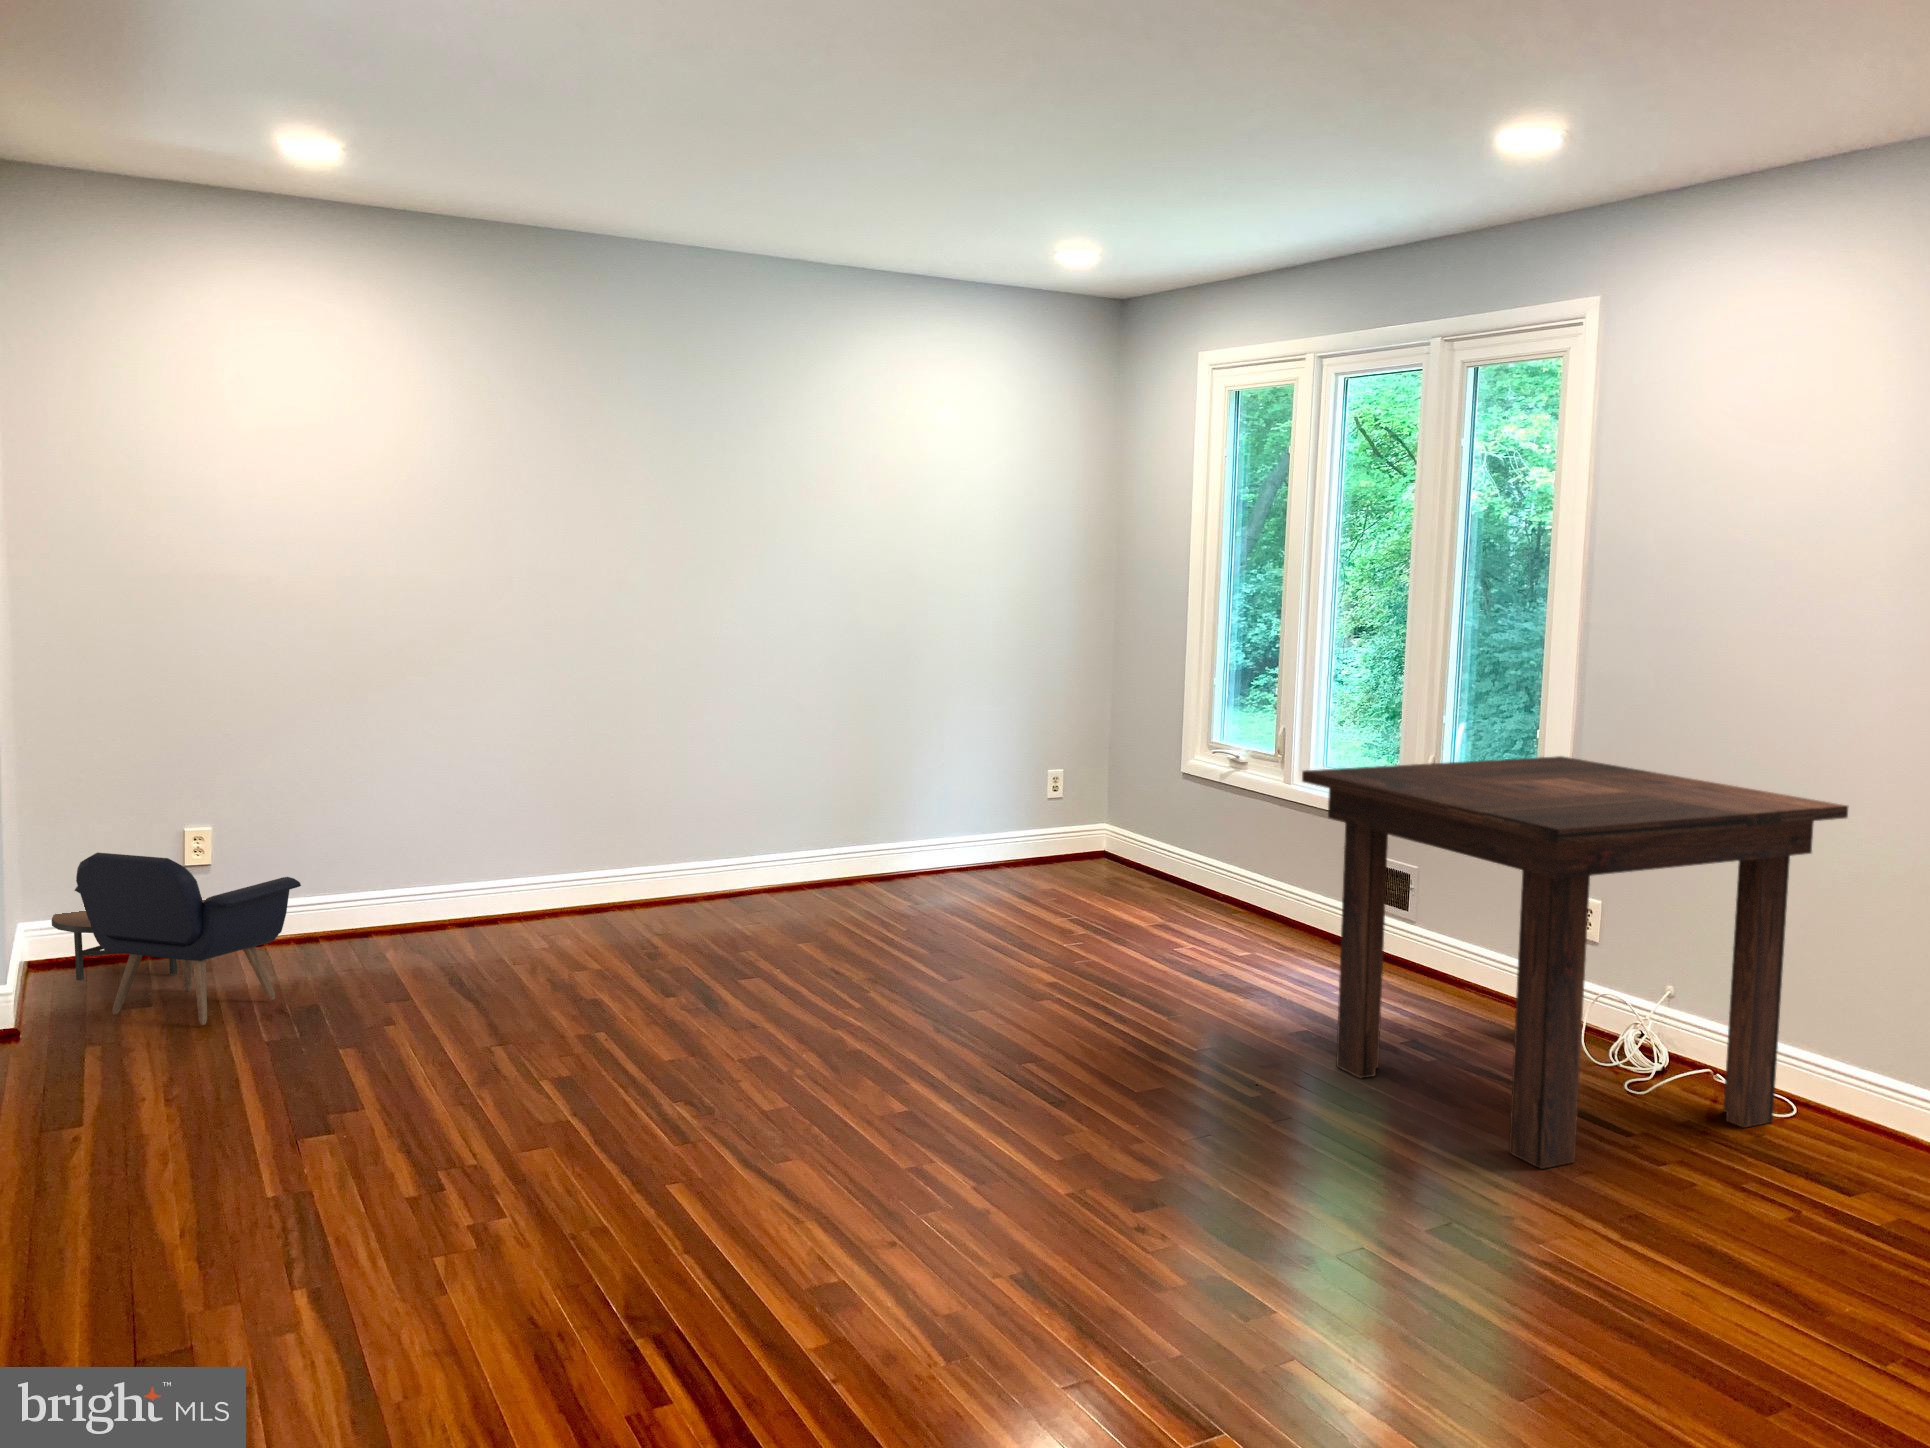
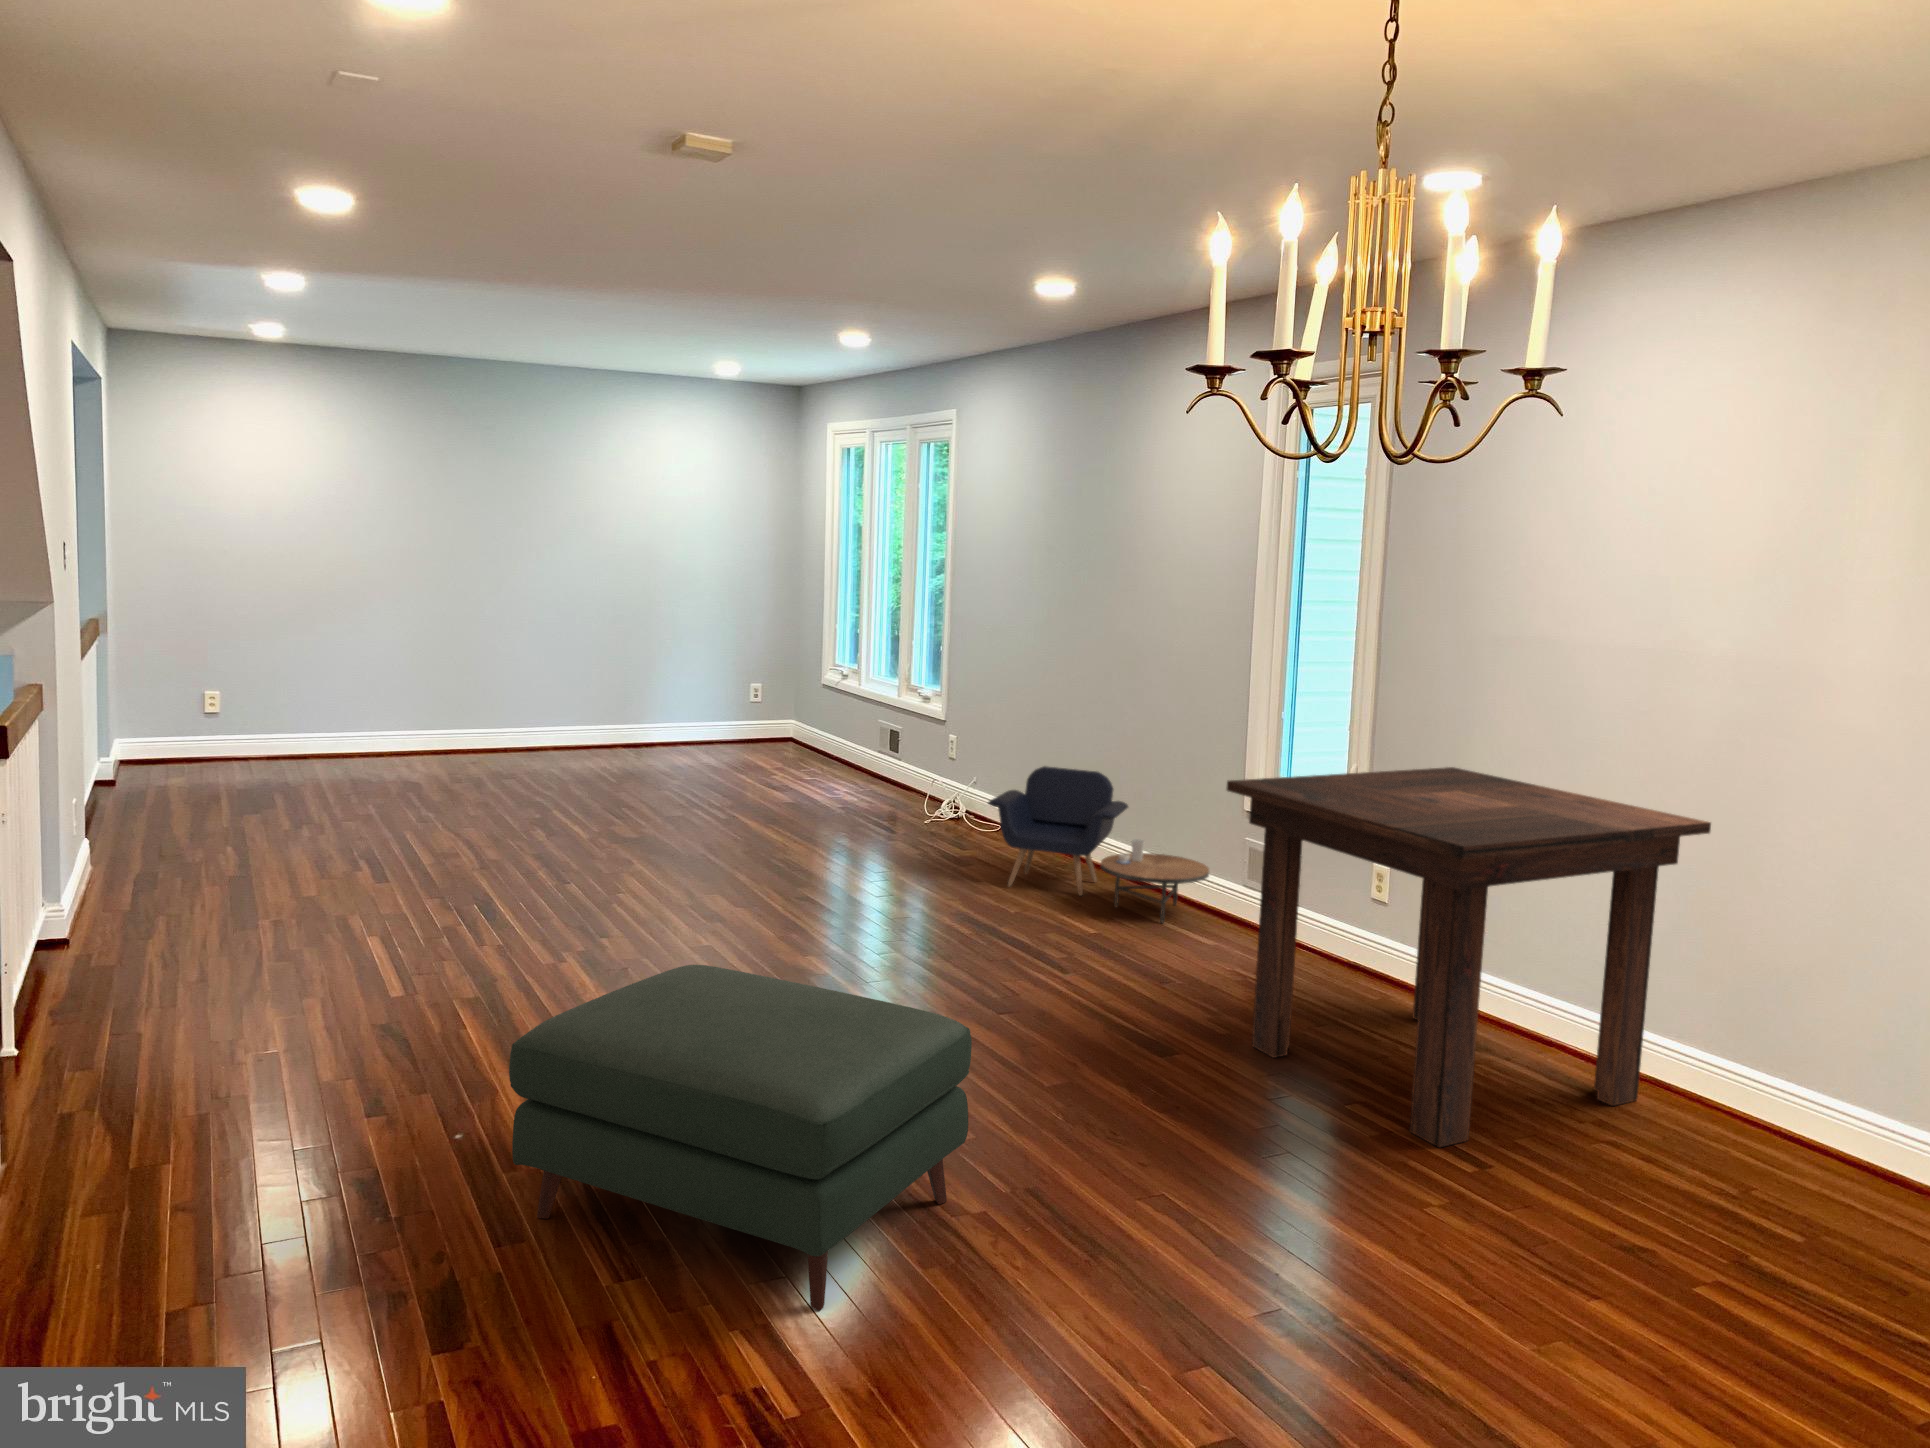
armchair: present [52,853,301,1025] -> present [988,766,1209,923]
ottoman: none [519,969,1014,1324] -> present [509,965,972,1310]

